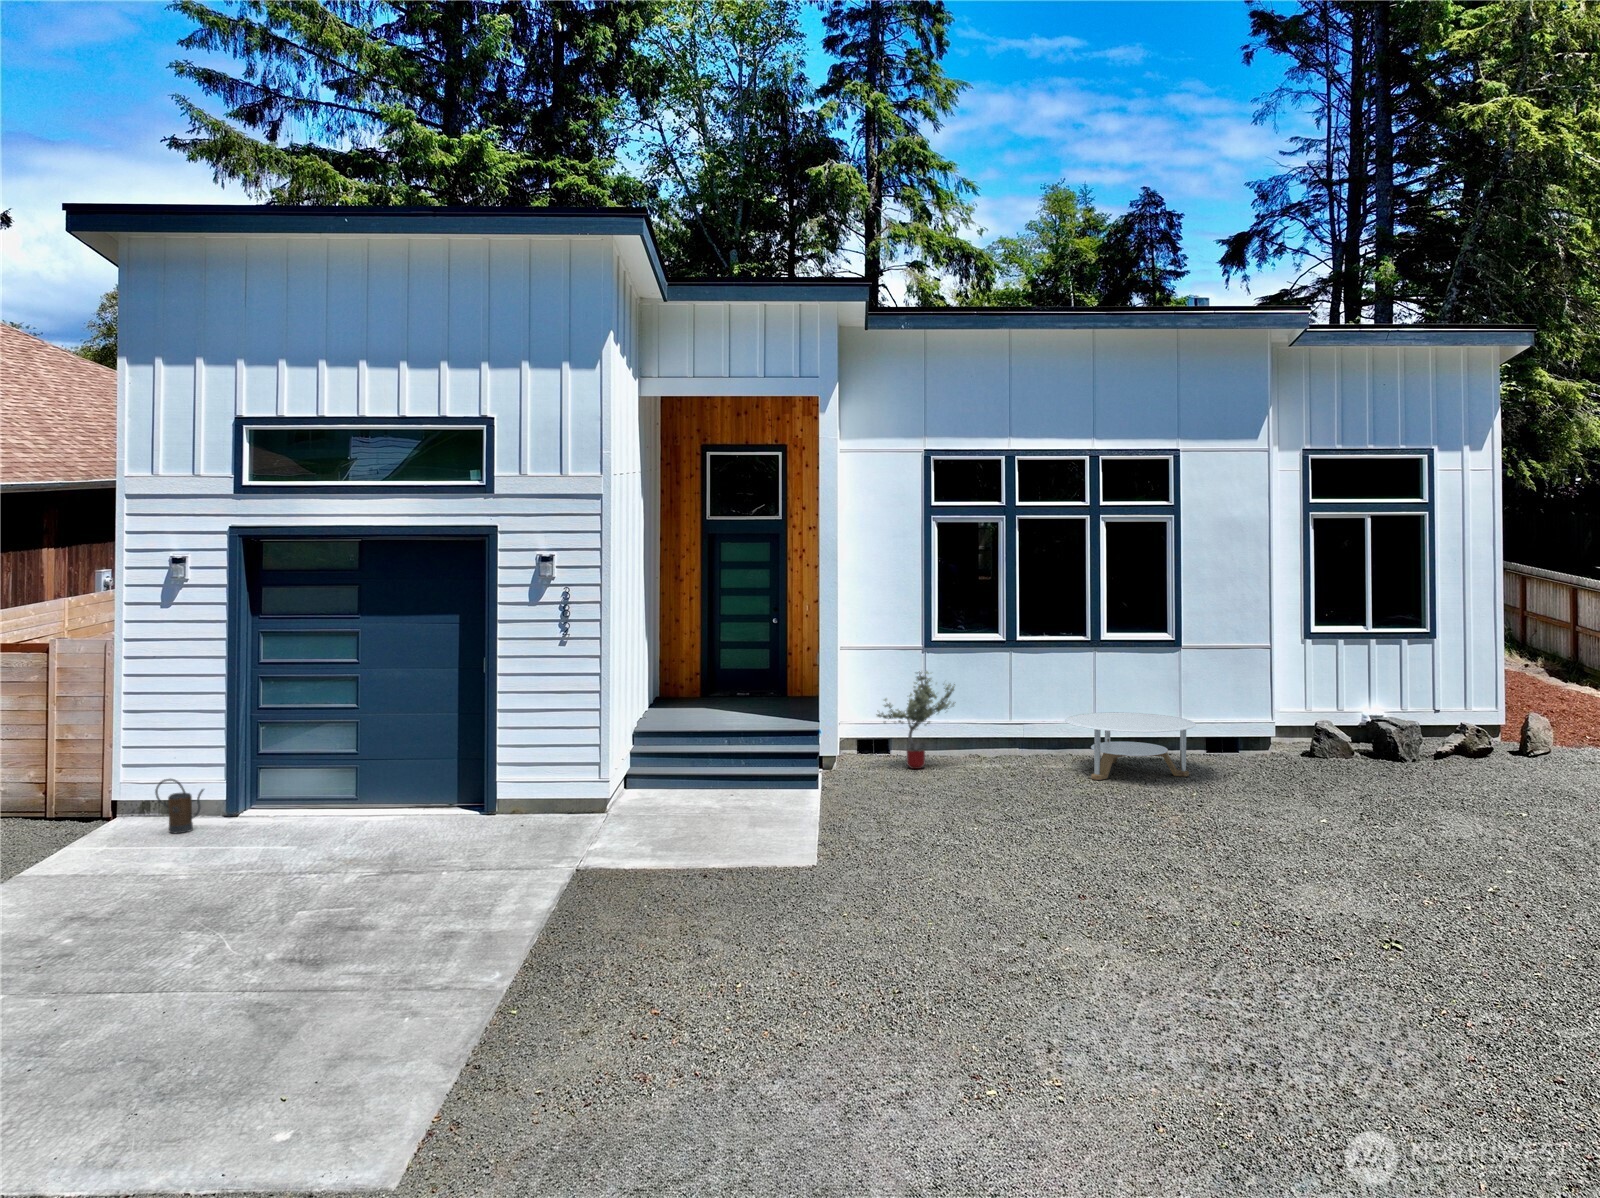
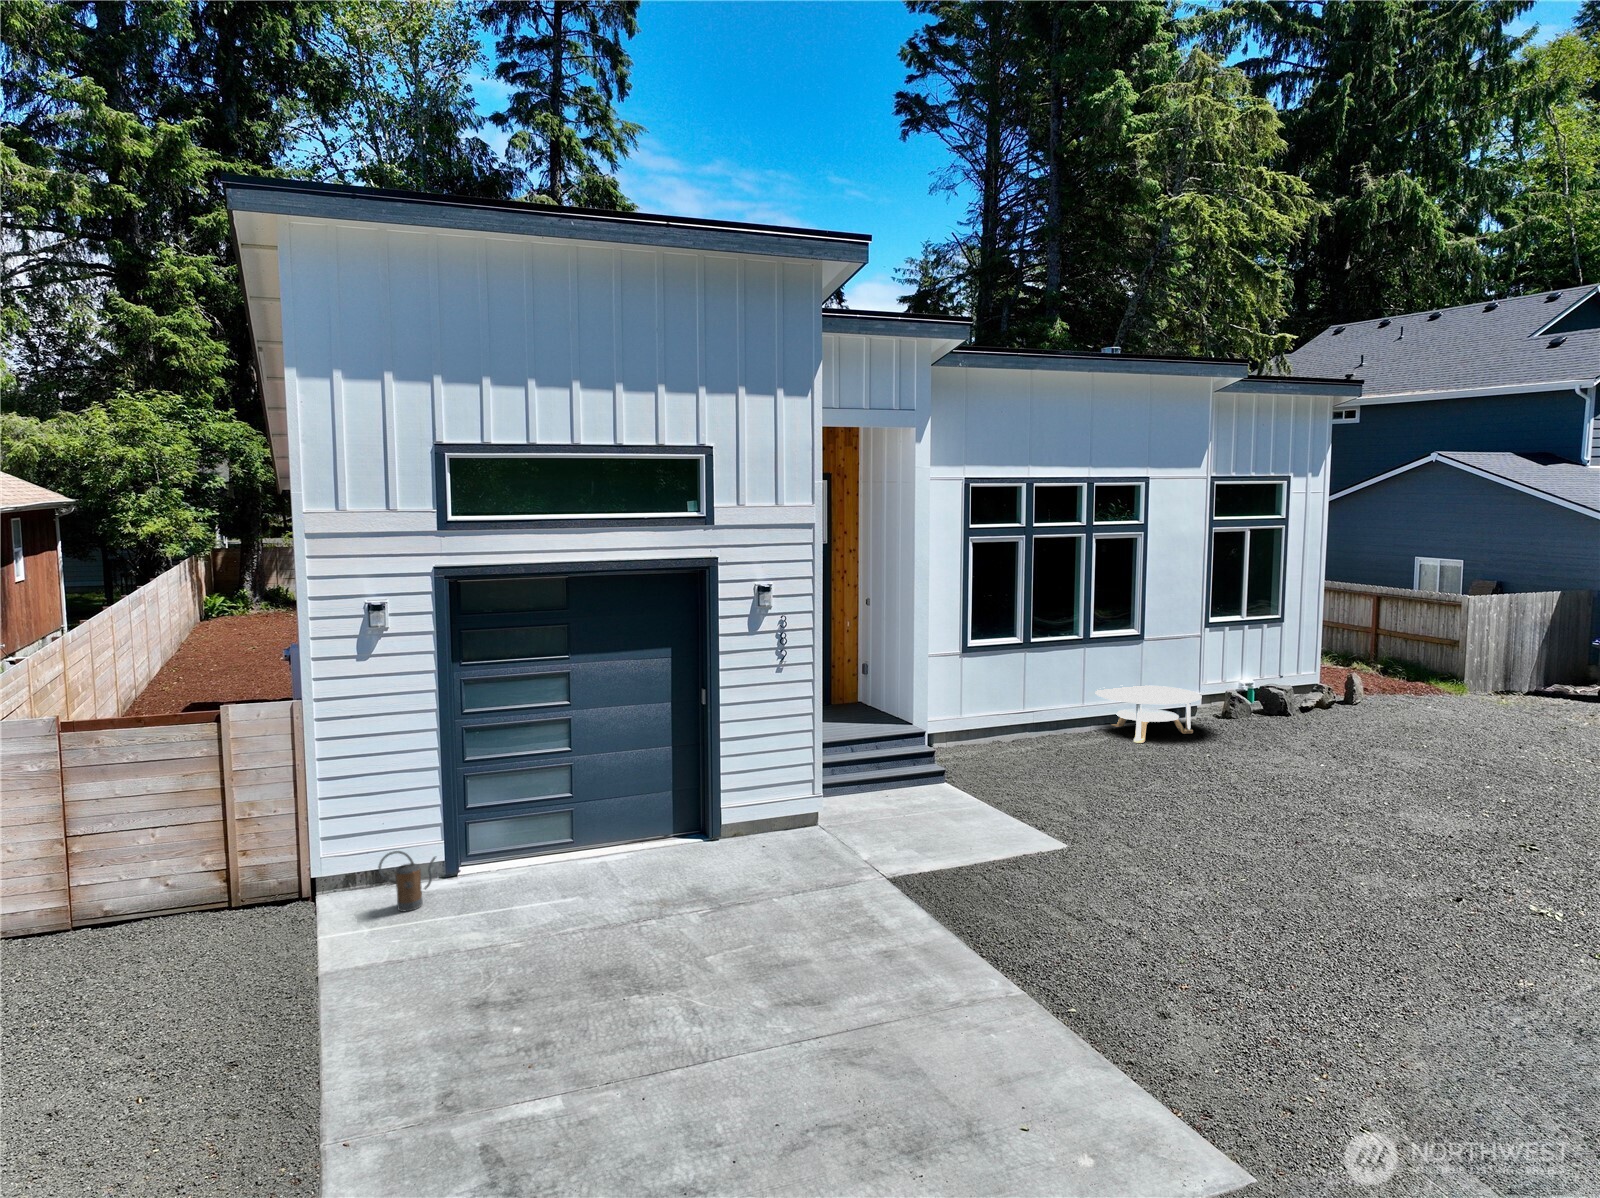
potted tree: present [877,671,955,769] -> none [960,663,1023,747]

